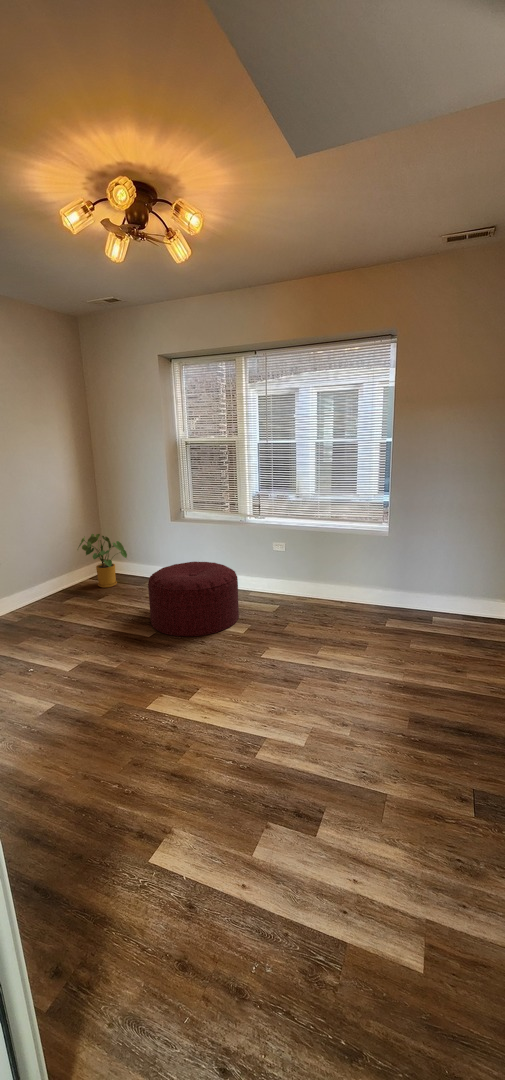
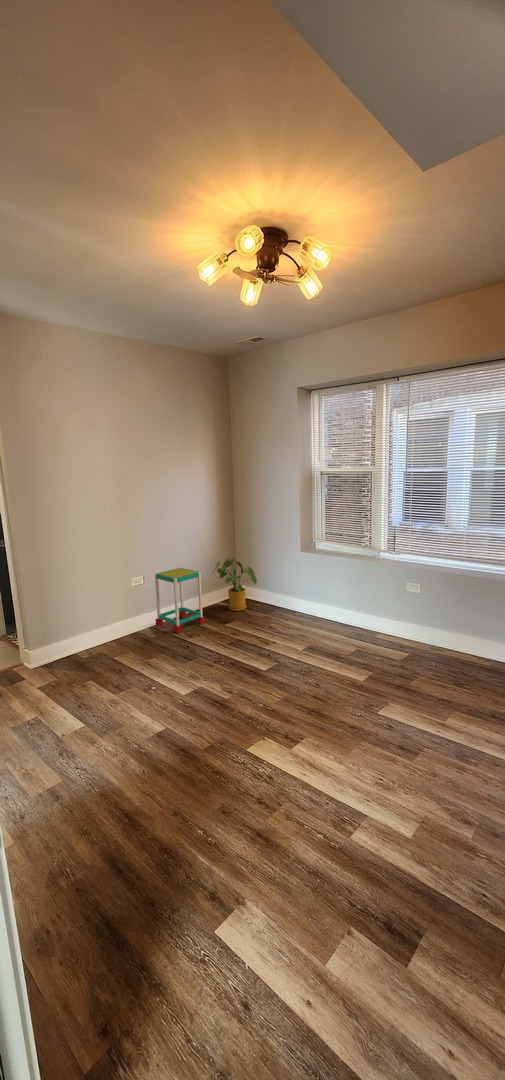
side table: none [11,547,75,616] -> present [155,568,205,633]
ottoman: present [148,562,239,636] -> none [269,596,362,676]

